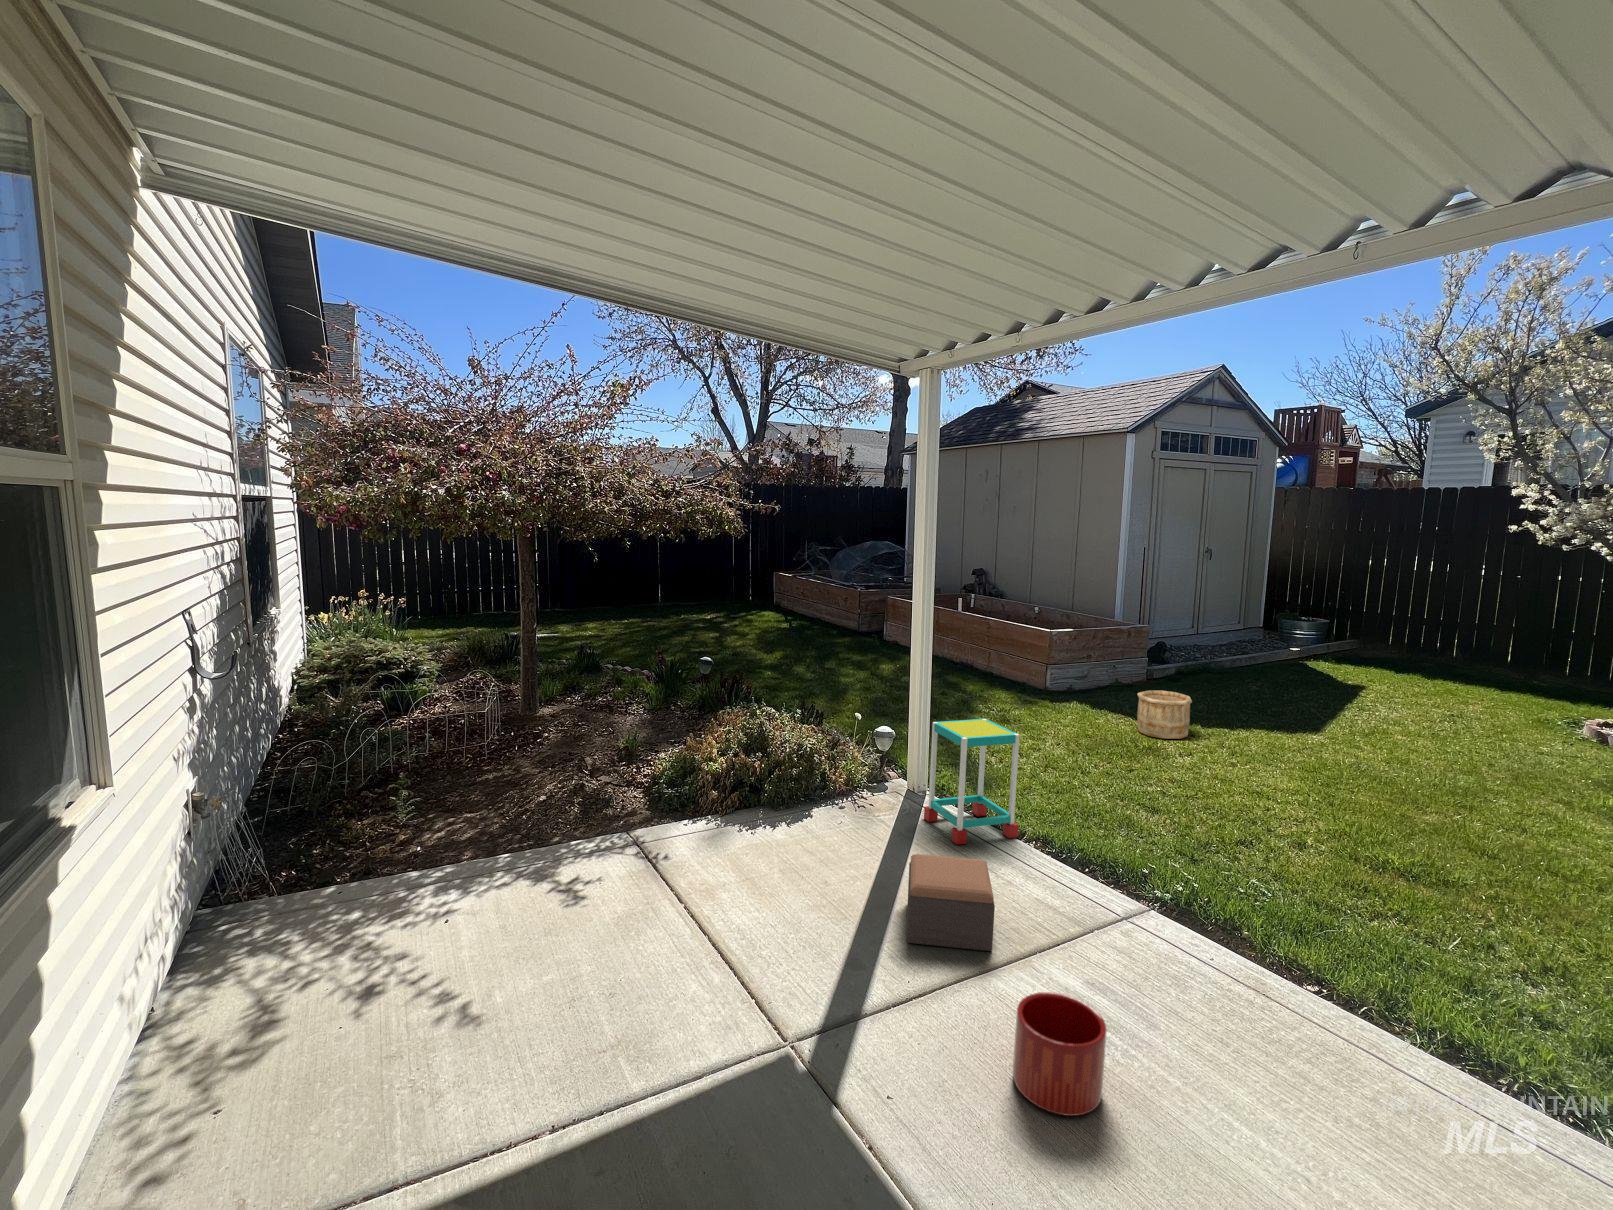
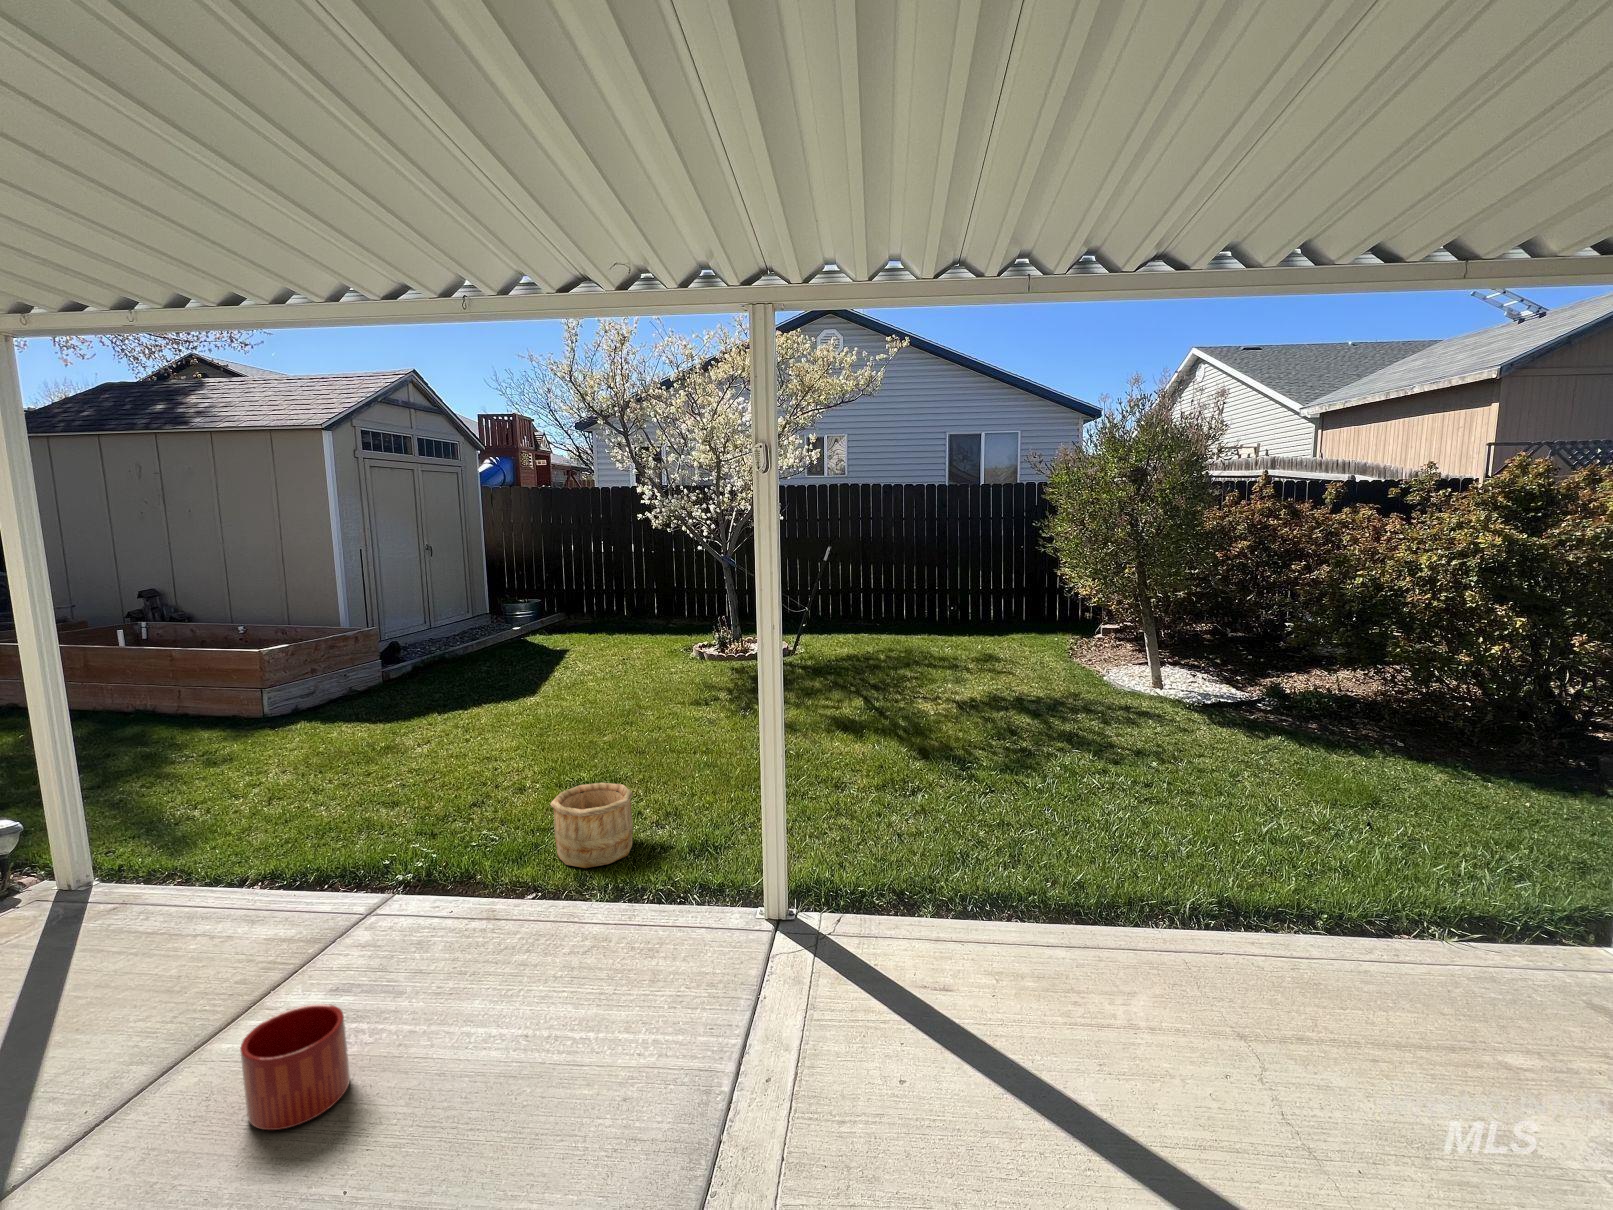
wooden bucket: present [1137,690,1192,739] -> present [550,783,633,868]
side table: present [924,719,1019,845] -> none [88,764,238,921]
footstool: present [907,854,995,951] -> none [73,921,212,1059]

